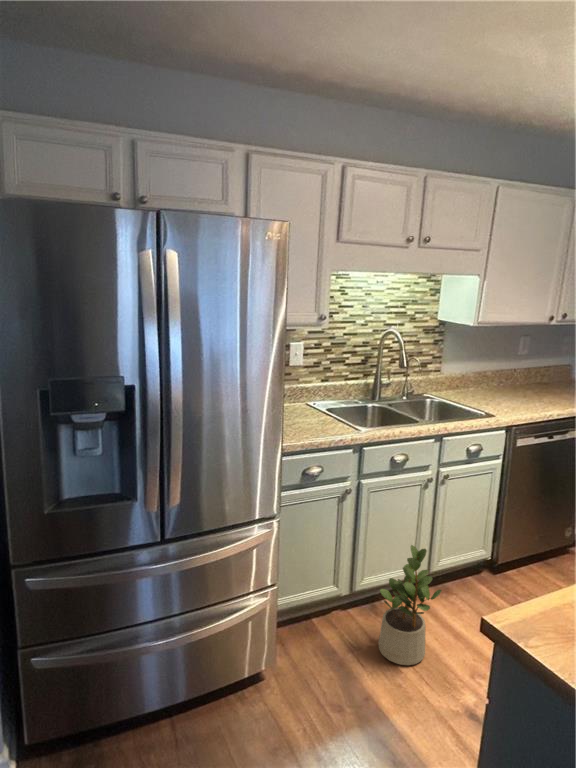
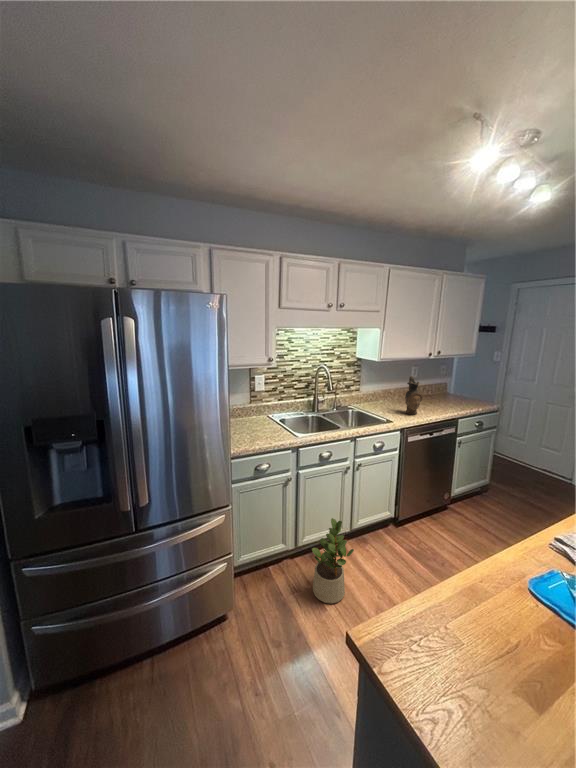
ceramic pitcher: none [511,349,539,407] -> present [405,376,423,414]

